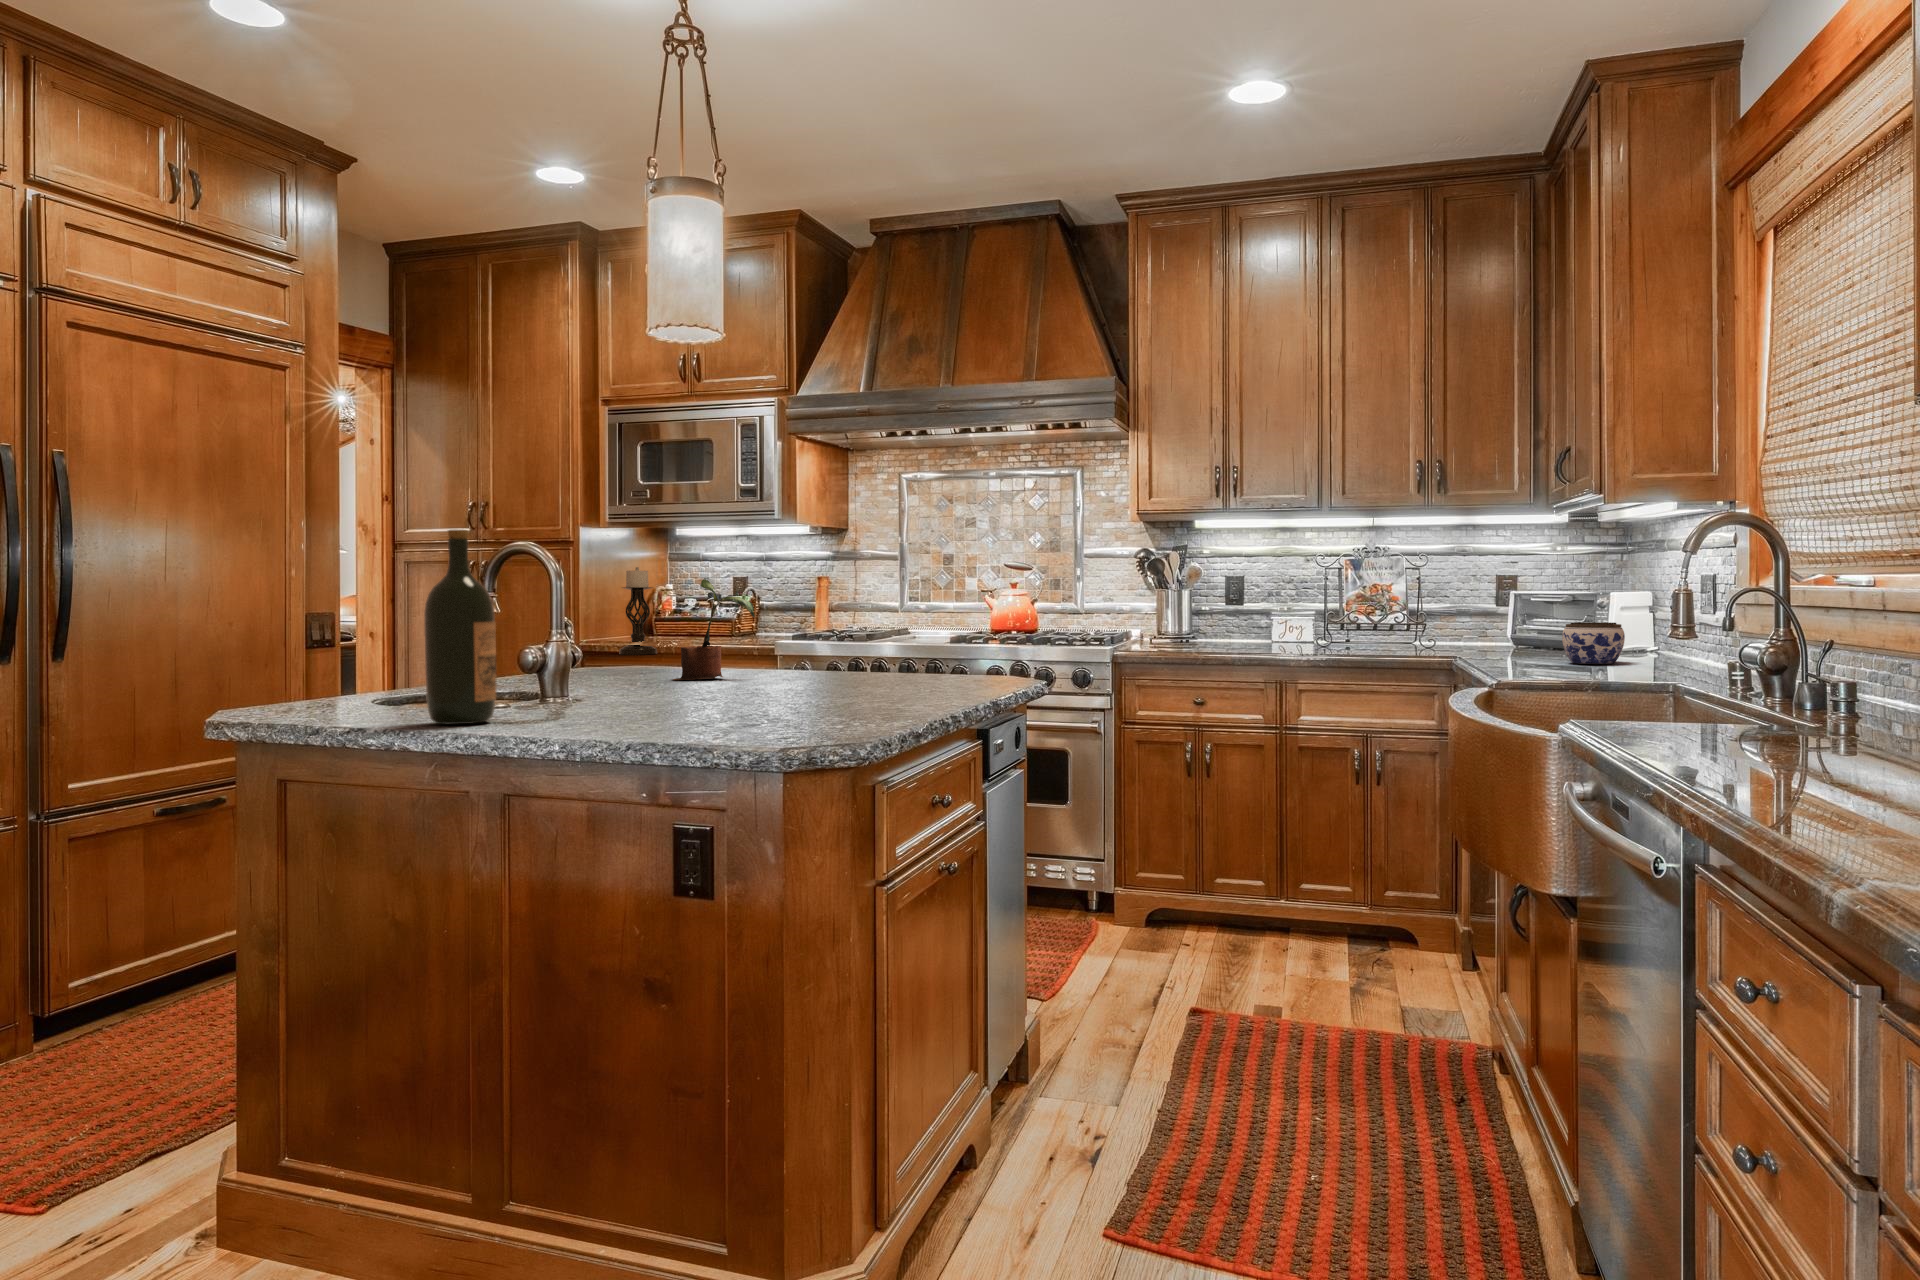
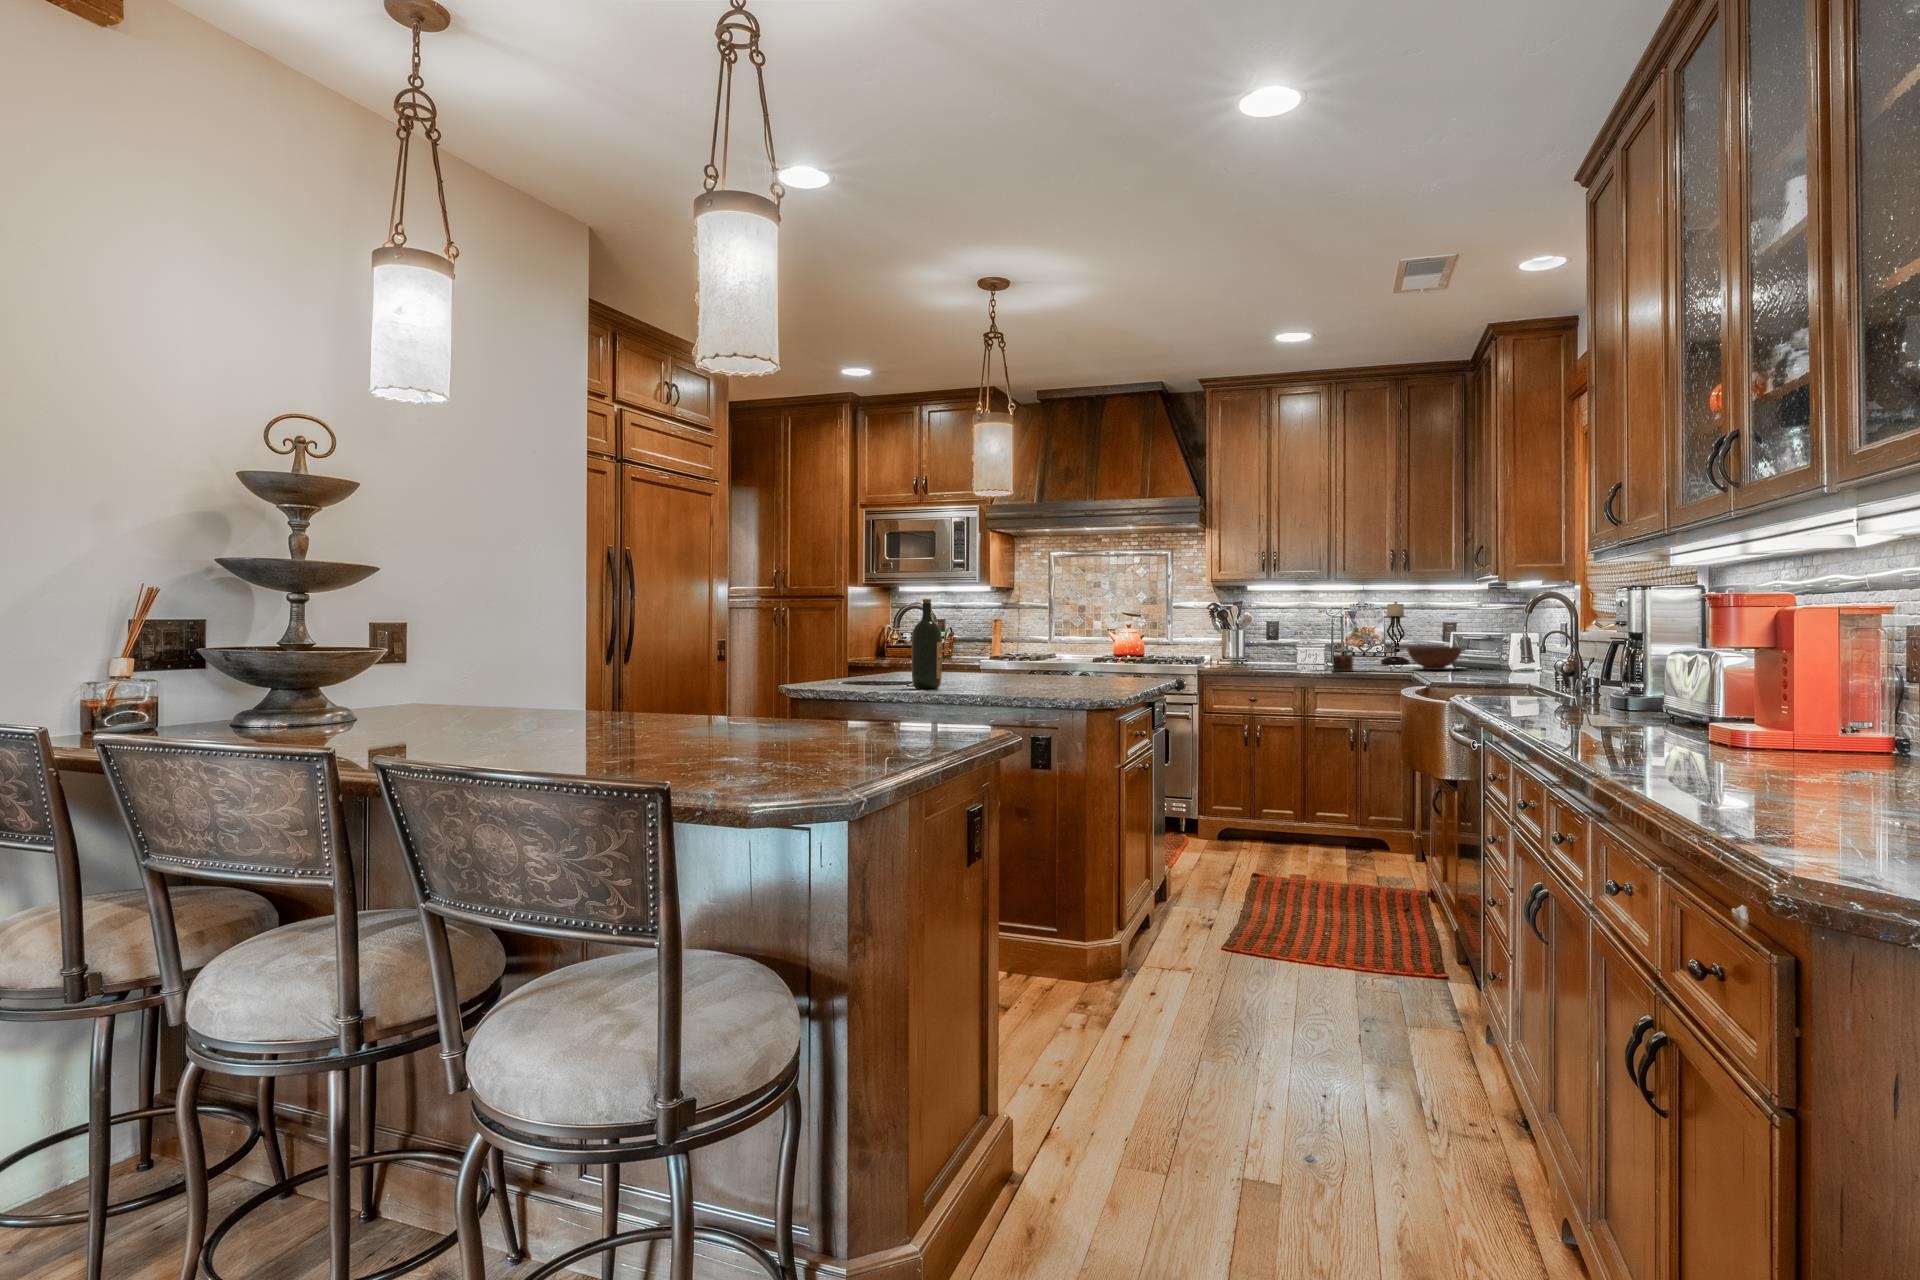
candle holder: present [619,567,657,655] -> present [1381,602,1409,664]
potted plant: present [674,579,755,680] -> present [1332,625,1370,671]
bowl: none [1445,614,1533,652] -> present [1407,647,1461,670]
jar: present [1562,622,1625,664] -> none [1476,651,1512,676]

